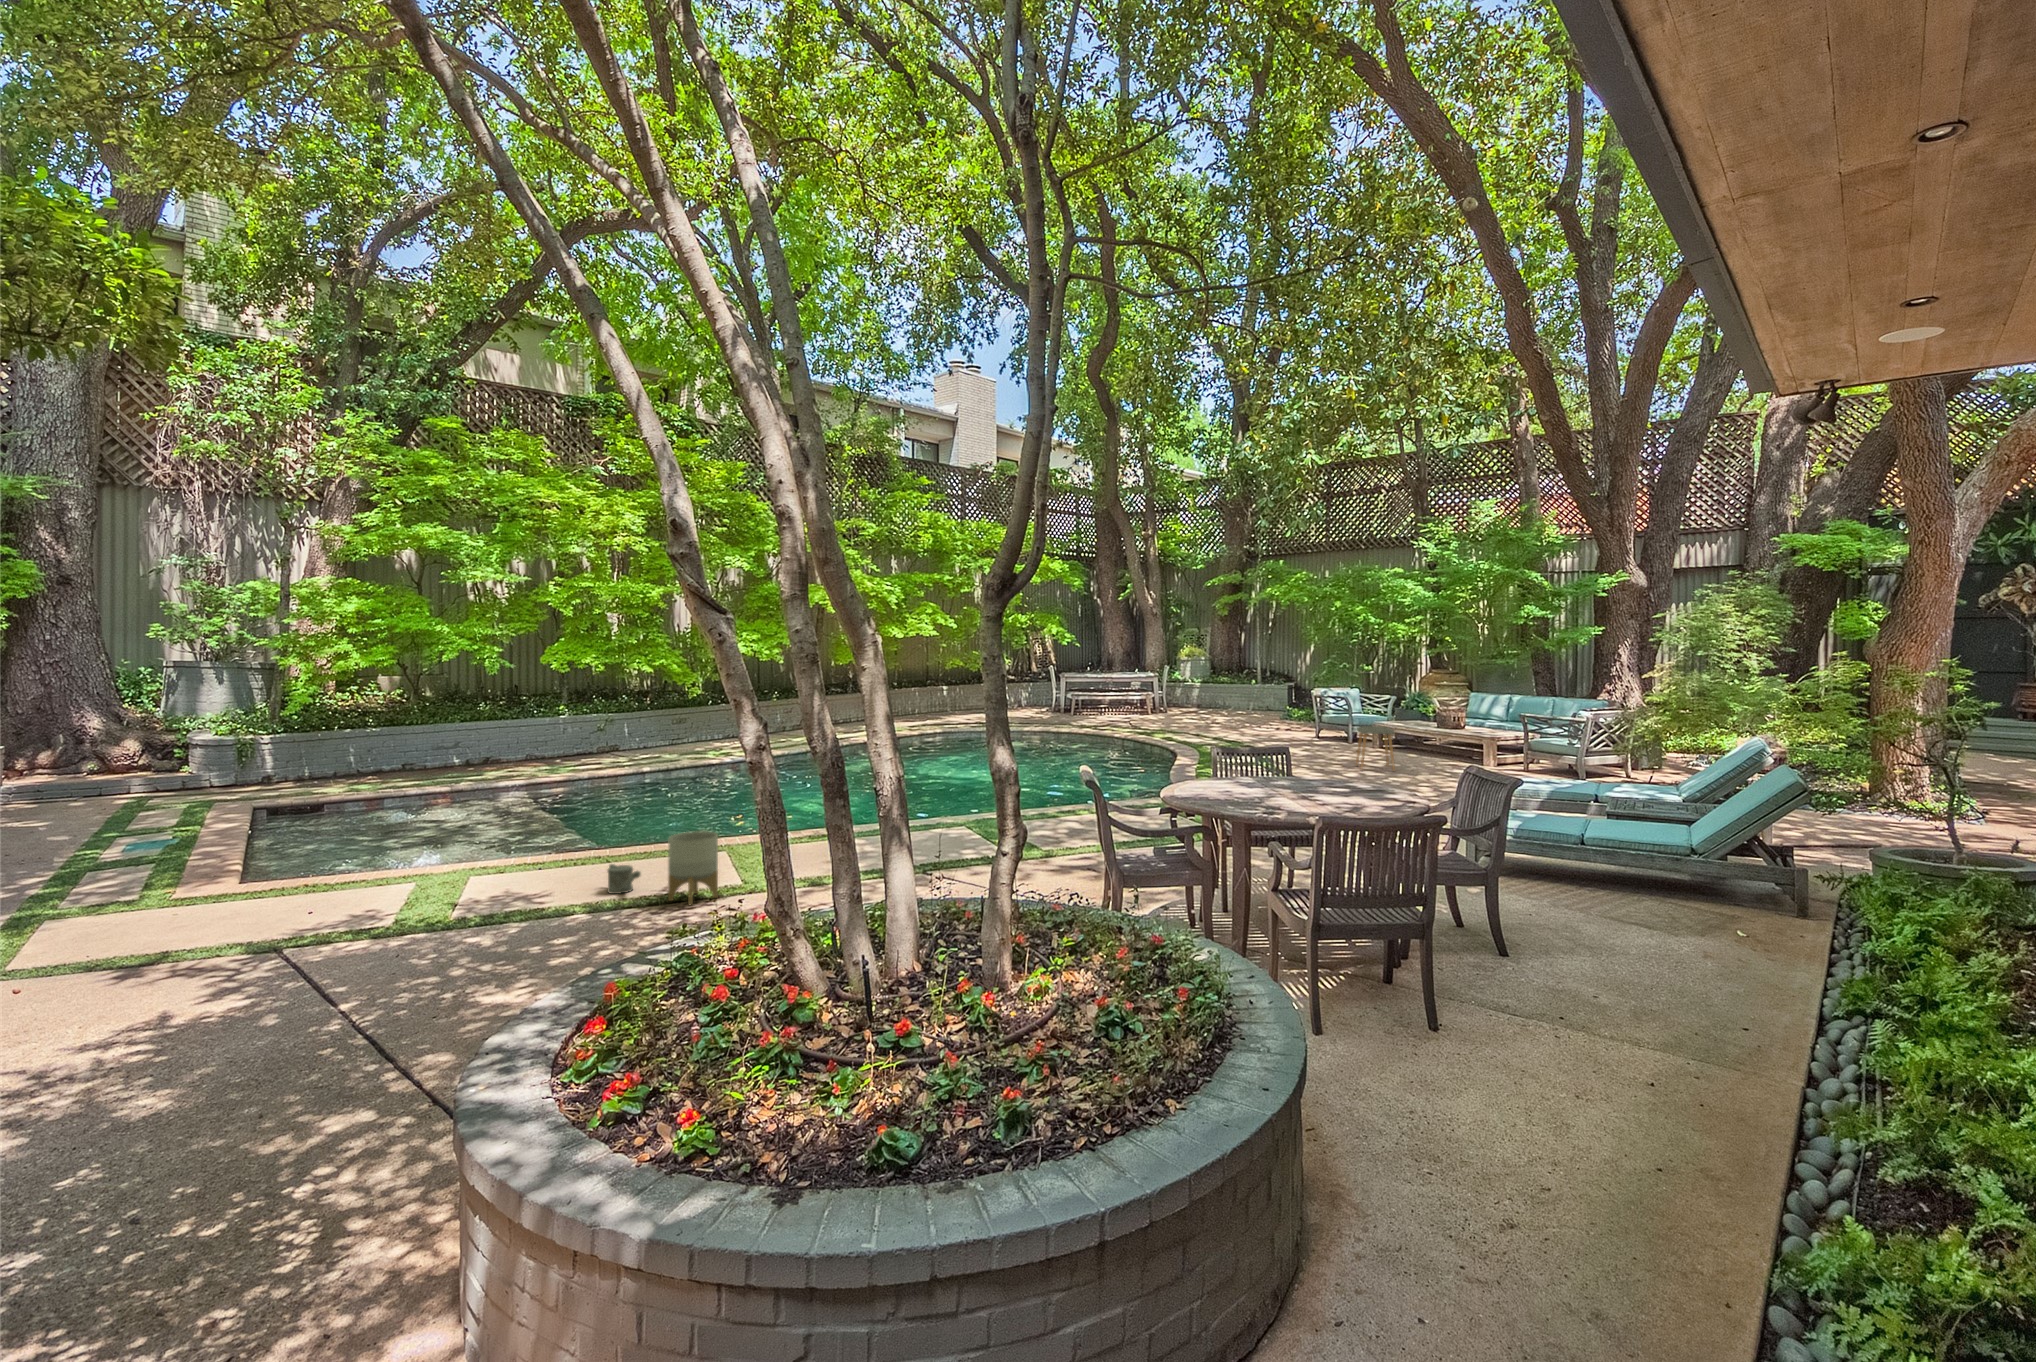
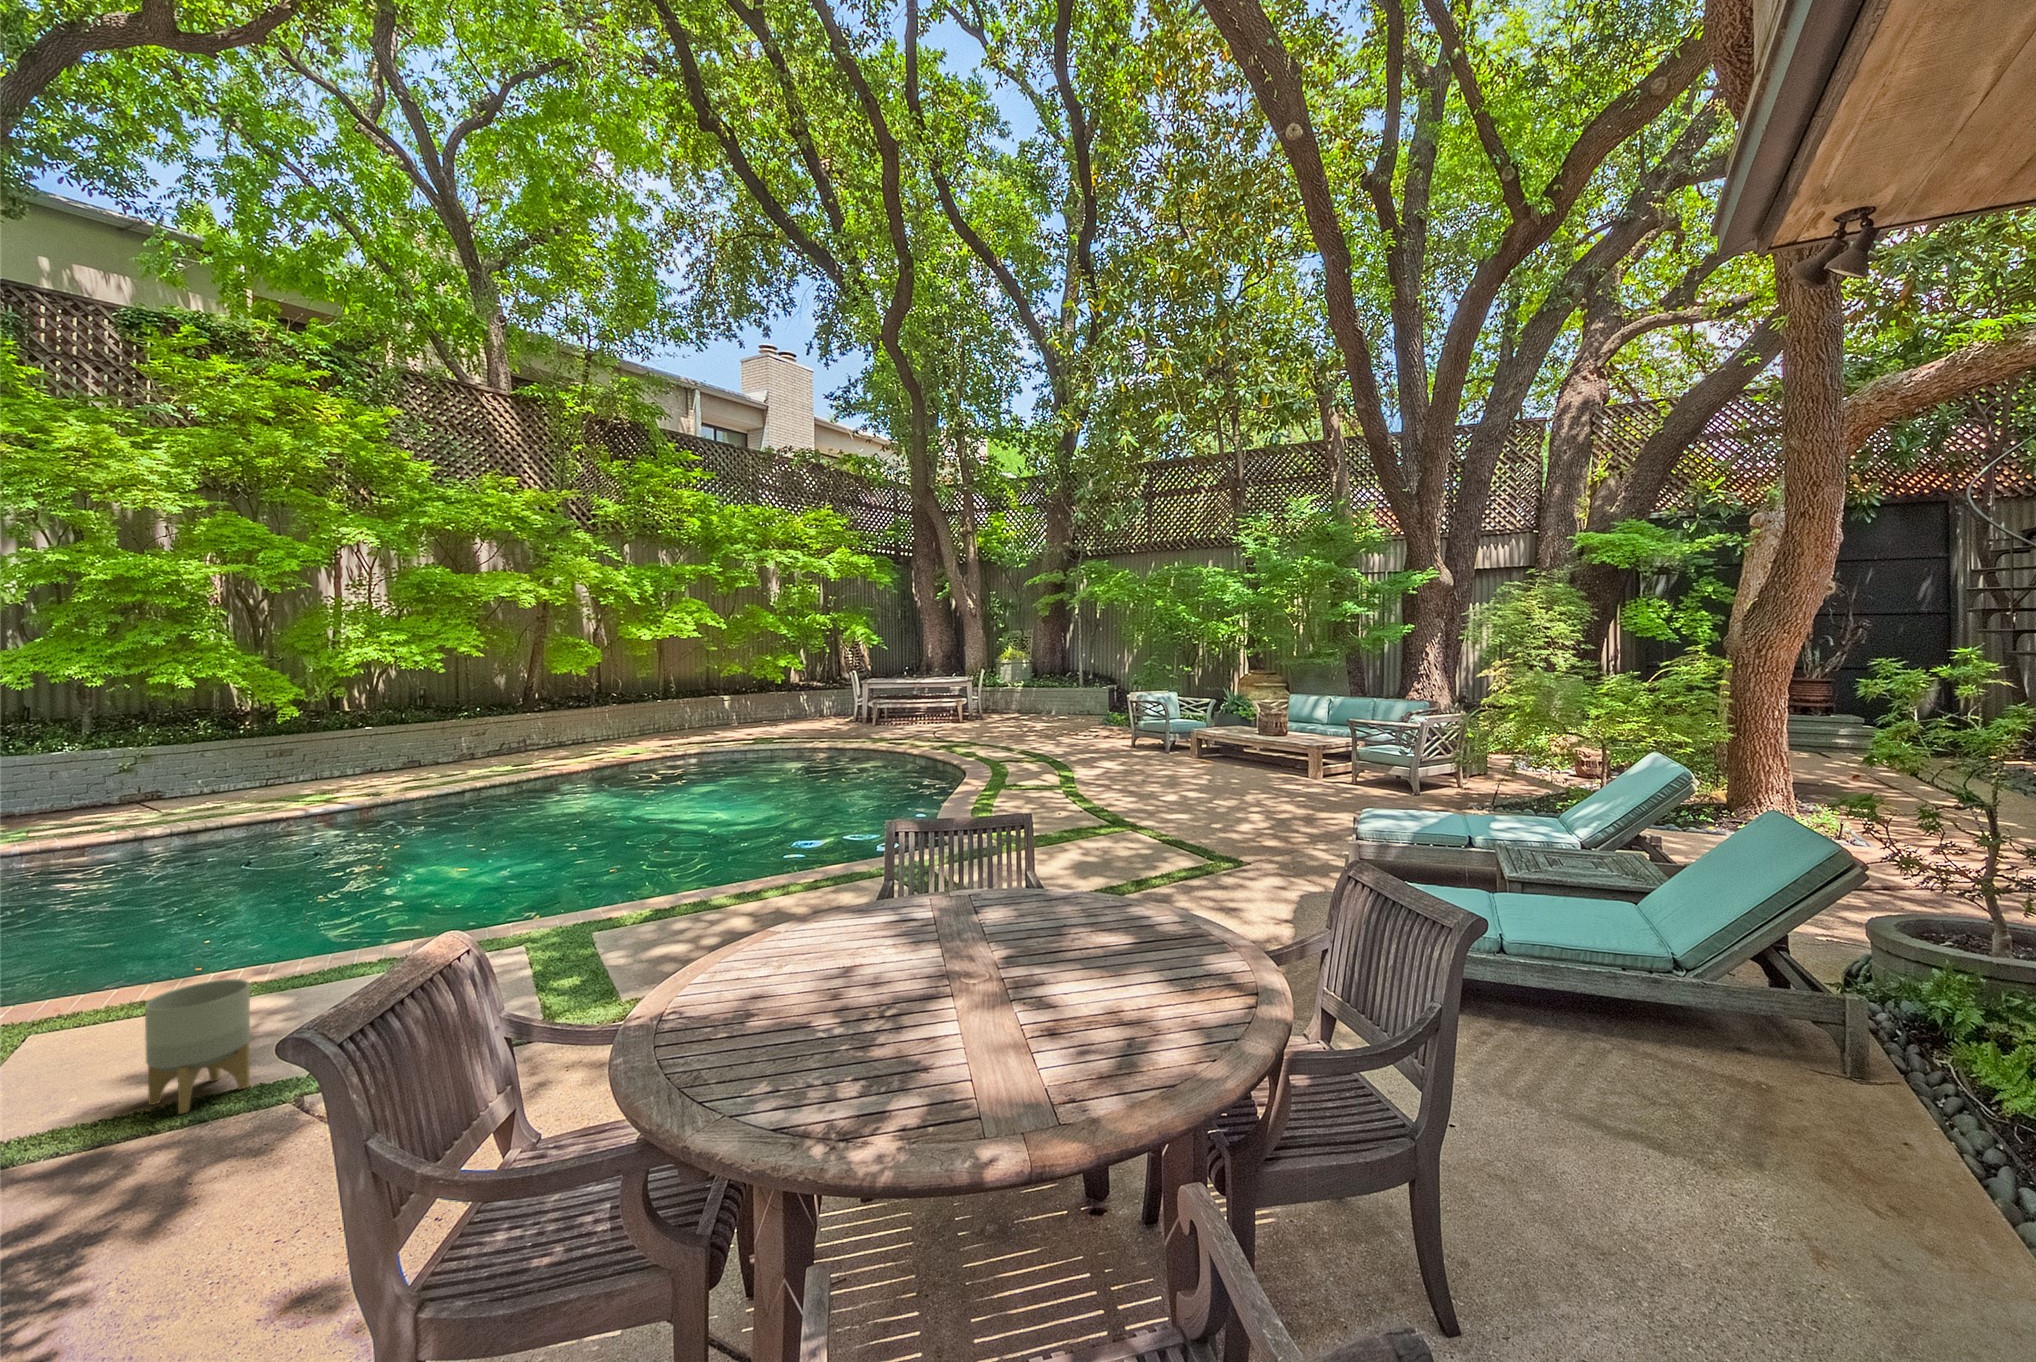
stool: present [1356,726,1395,771] -> none [1186,737,1227,786]
watering can: present [608,864,640,894] -> none [45,1038,104,1095]

